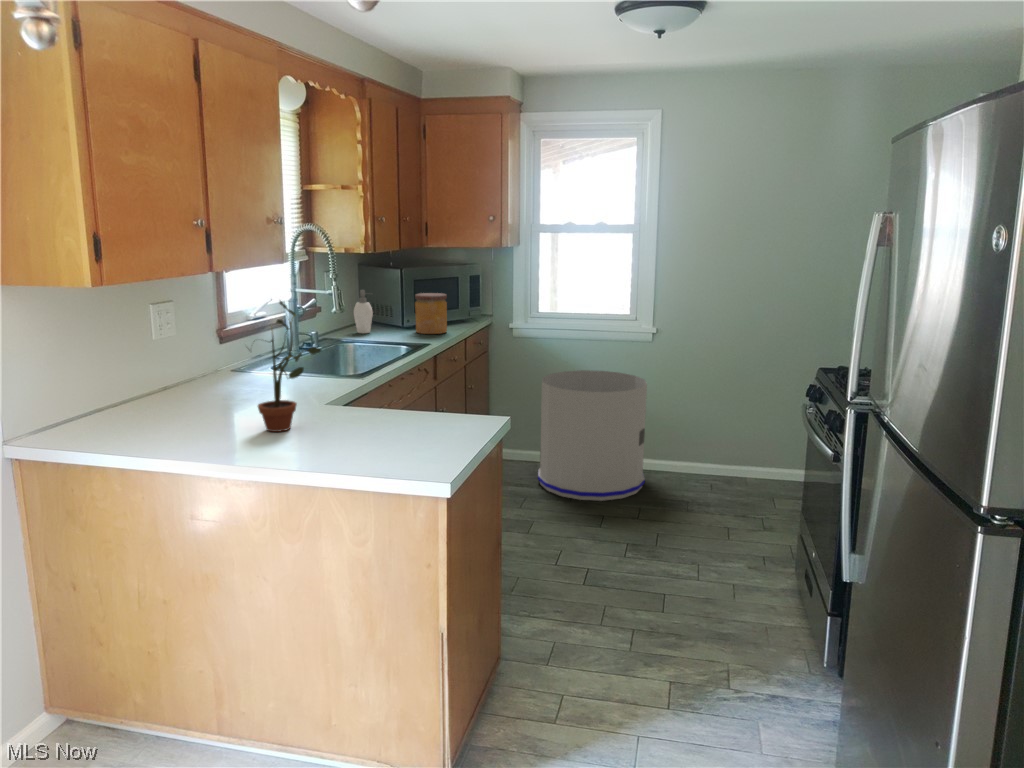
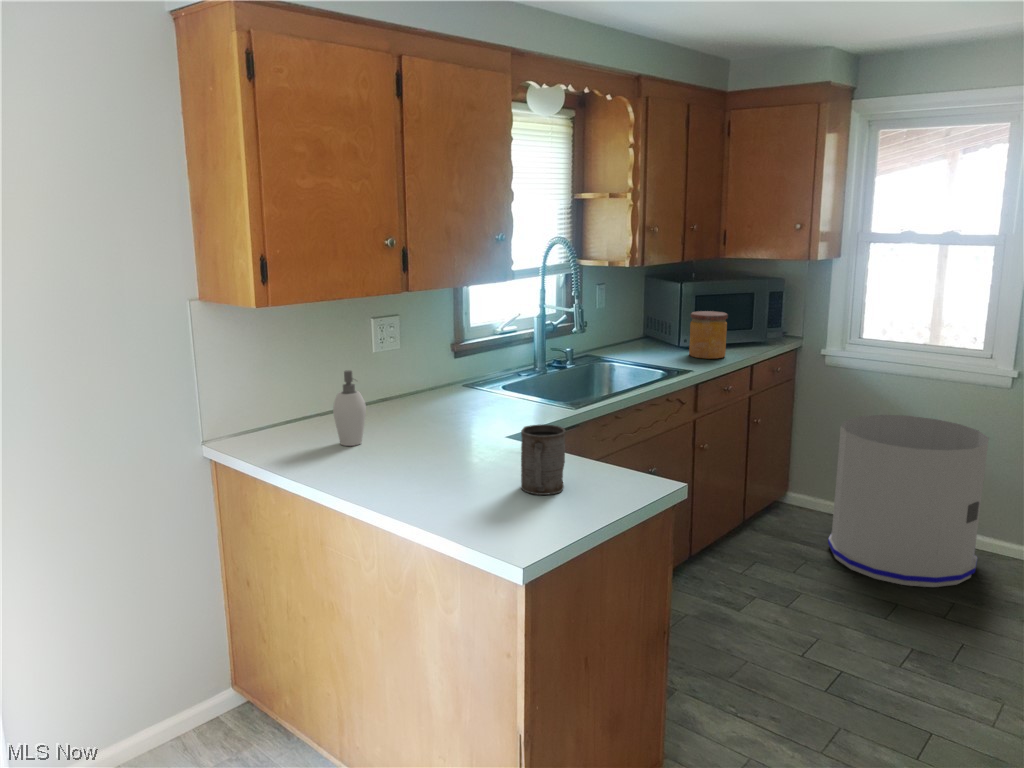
soap dispenser: present [354,290,373,333] -> present [333,370,366,446]
potted plant: present [258,301,321,432] -> none [409,324,485,459]
mug: none [380,384,421,447] -> present [521,424,565,495]

